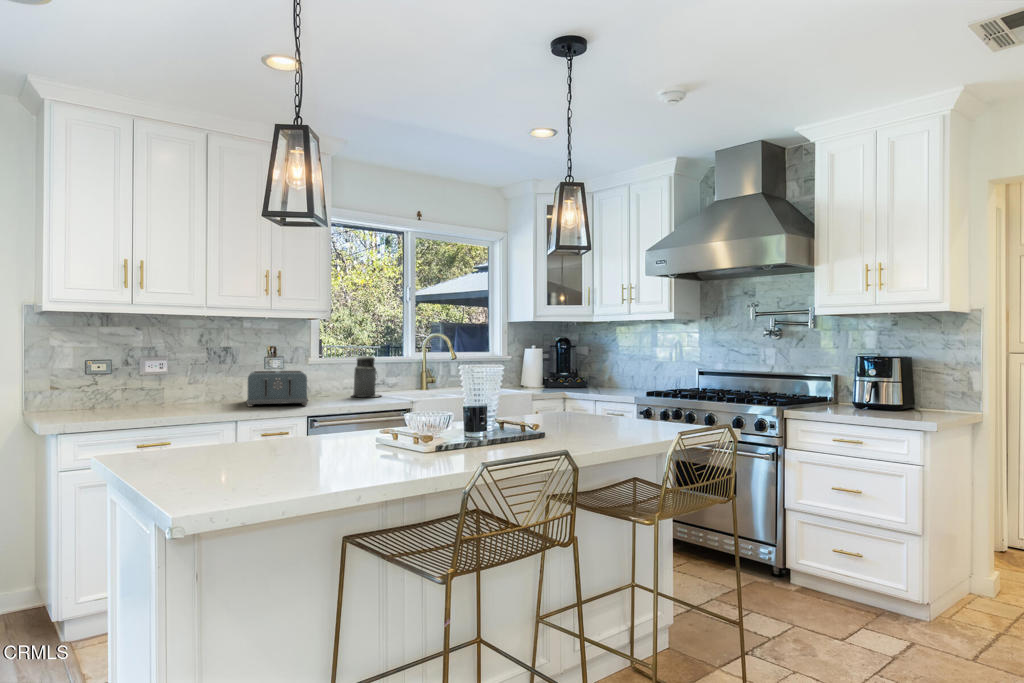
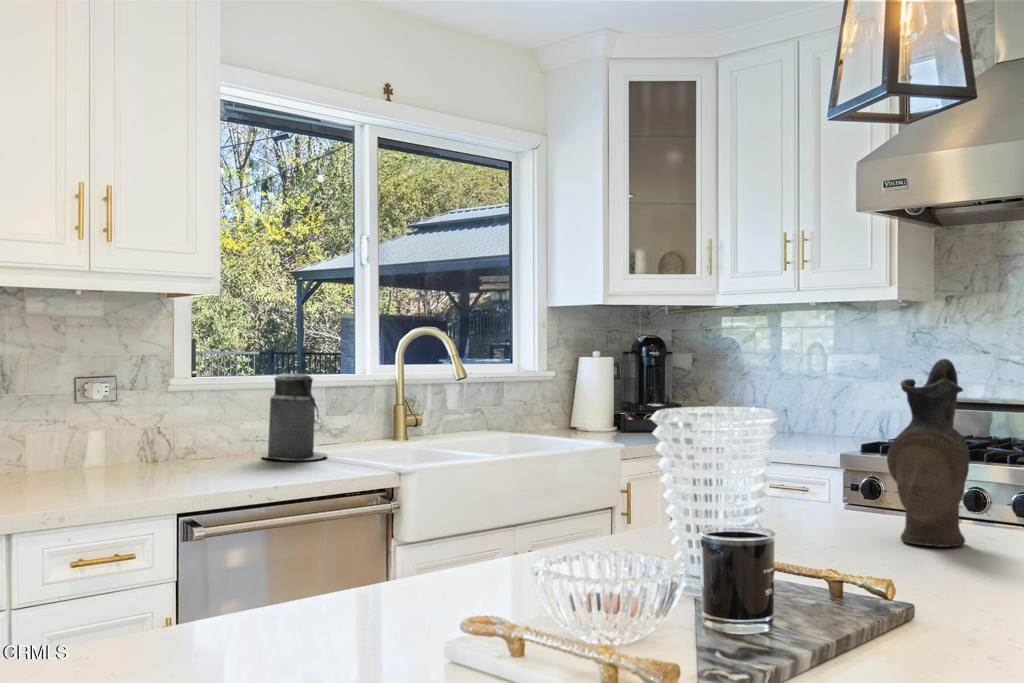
ceramic pitcher: none [575,350,608,423] -> present [887,359,970,547]
toaster: present [247,371,308,406] -> none [32,406,176,493]

